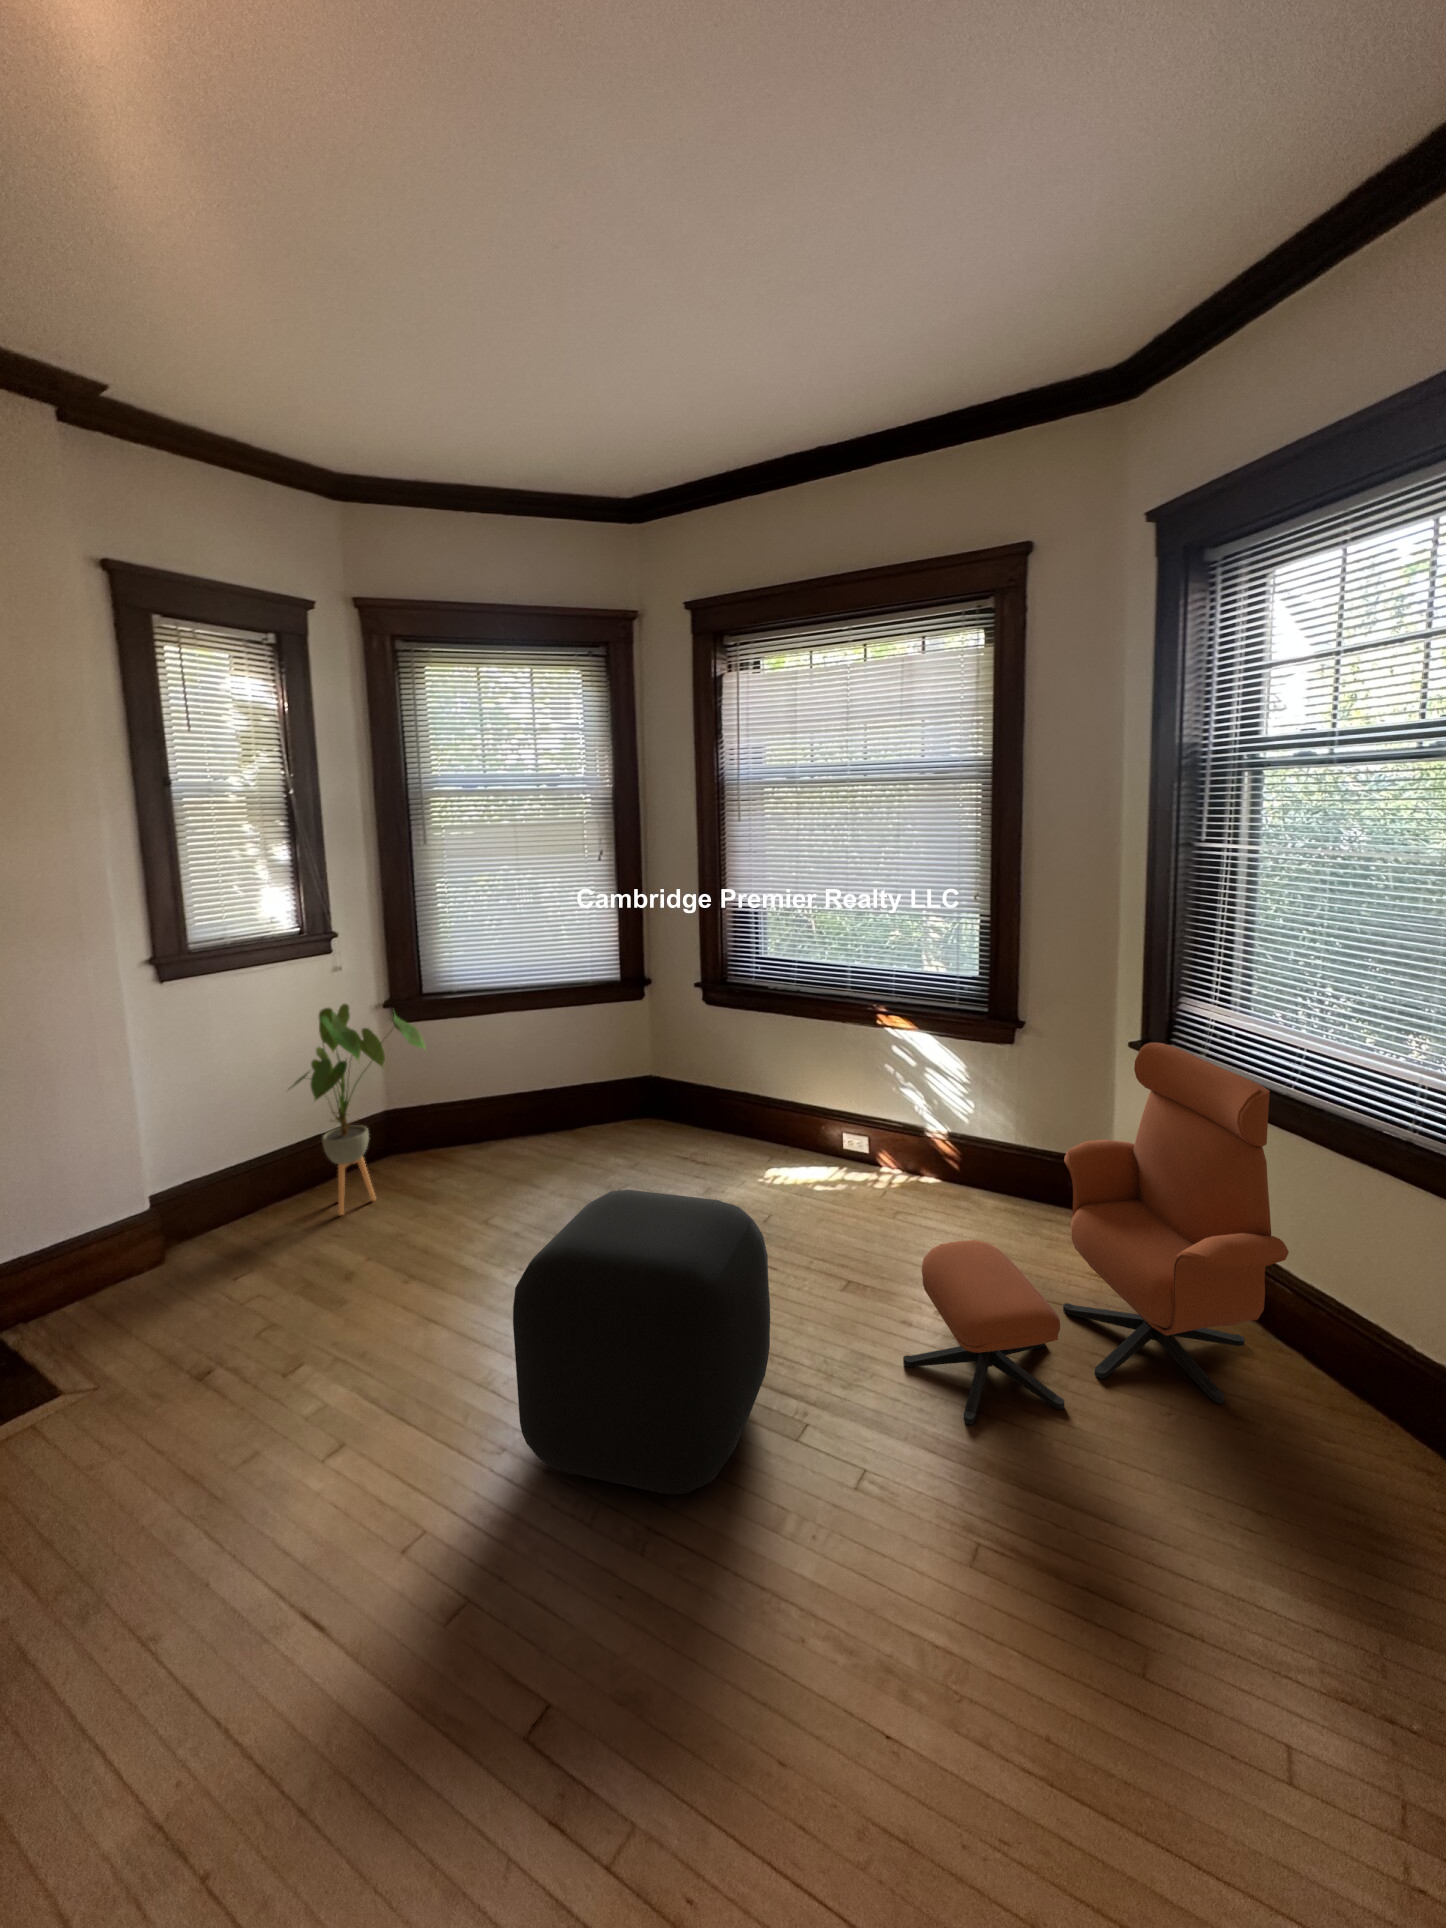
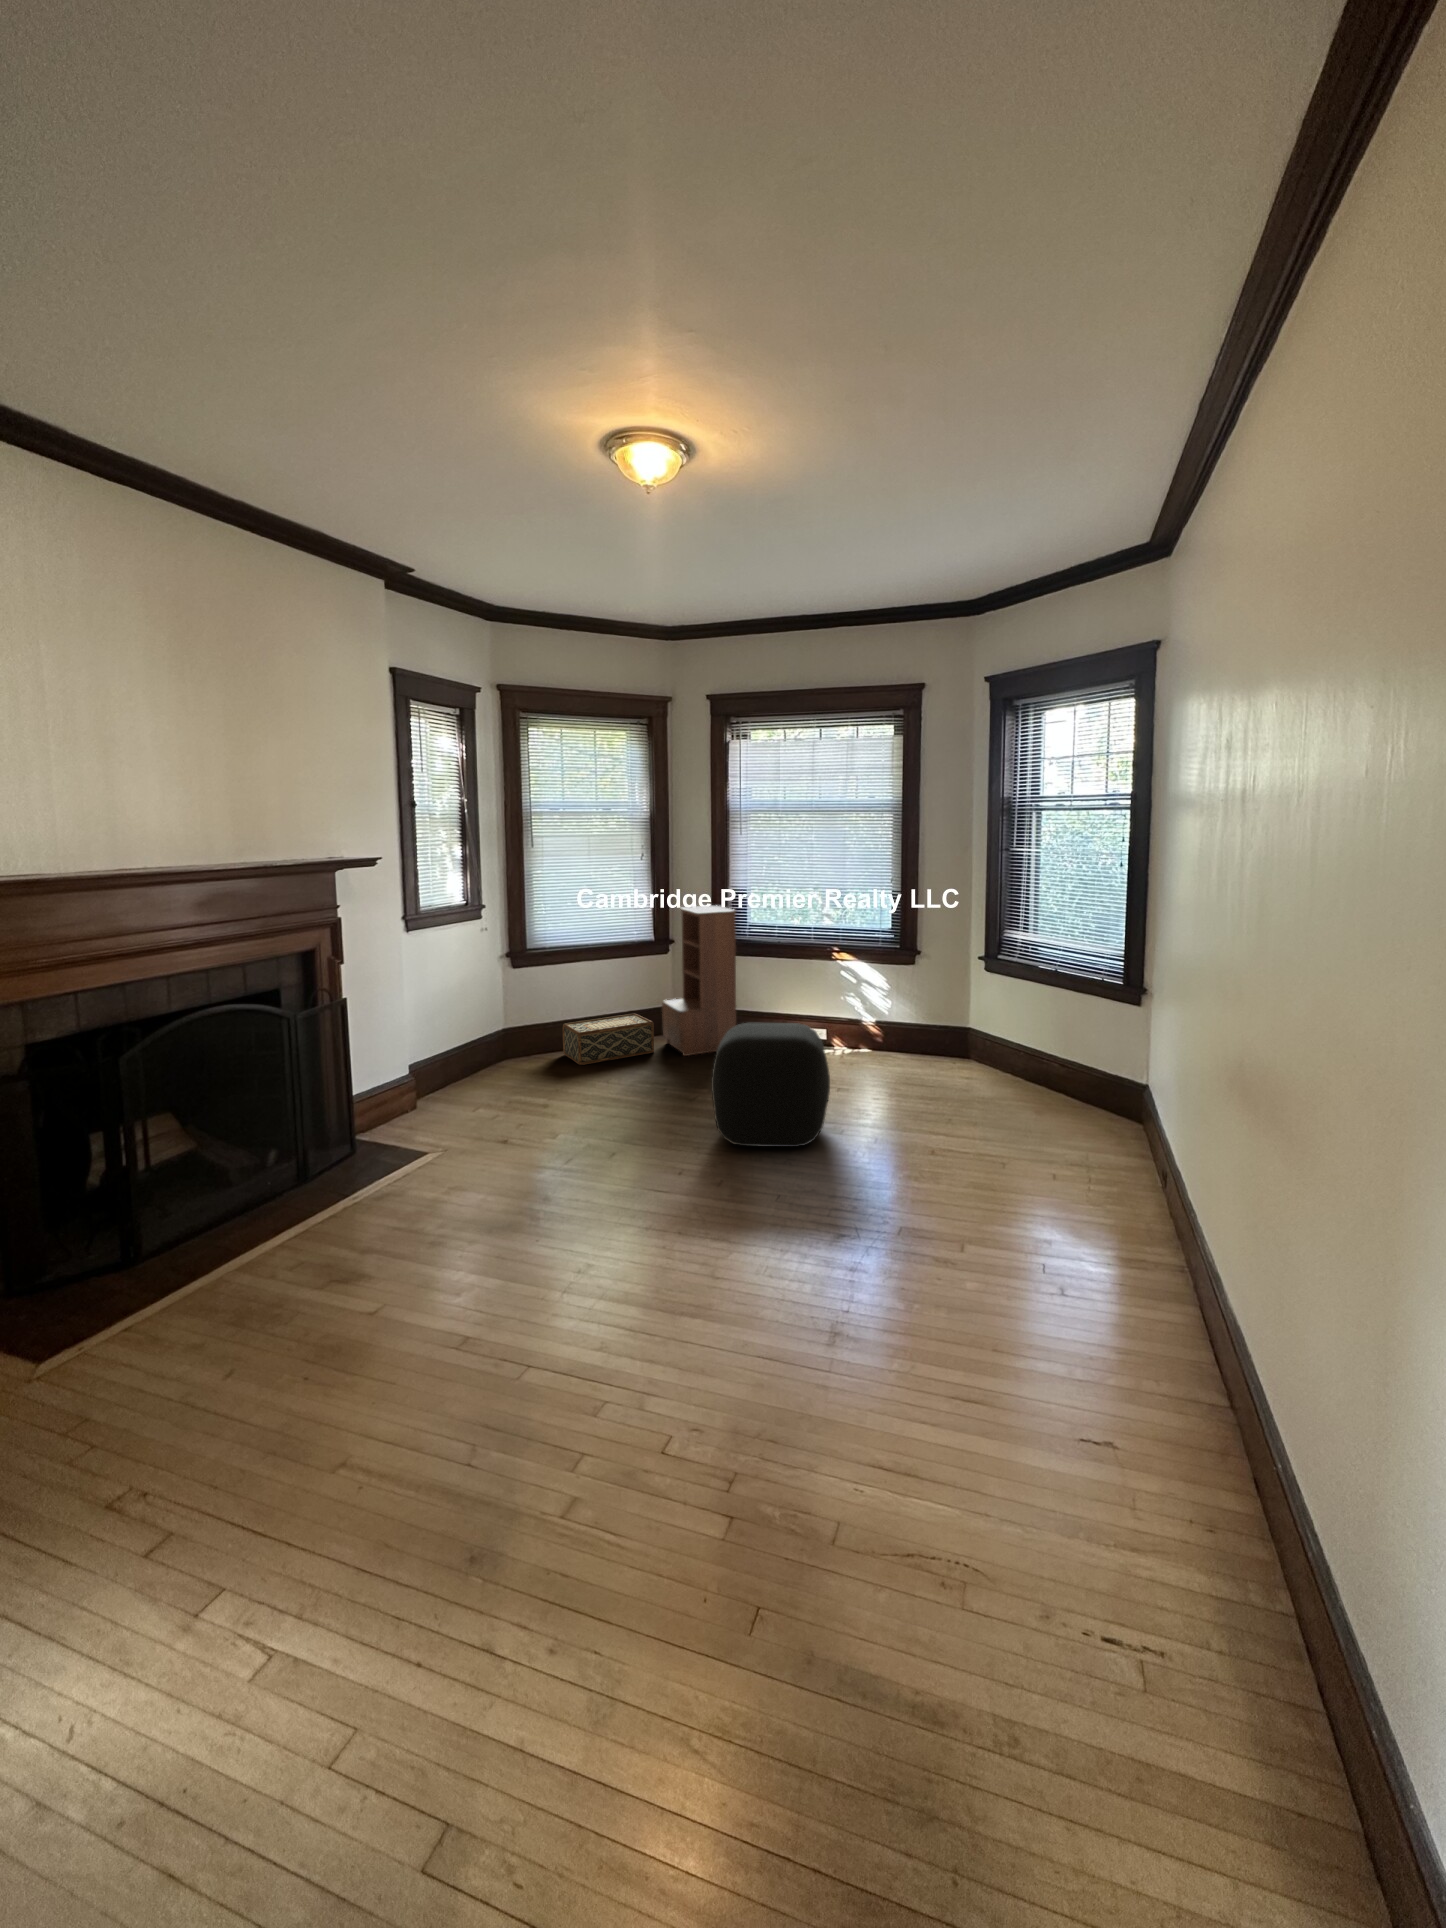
bookshelf: none [623,929,726,1168] -> present [662,905,736,1056]
house plant: present [289,1004,425,1215] -> none [471,950,557,1085]
lounge chair: present [903,1042,1289,1424] -> none [881,949,1056,1123]
woven basket: none [470,1089,602,1177] -> present [563,1013,654,1065]

